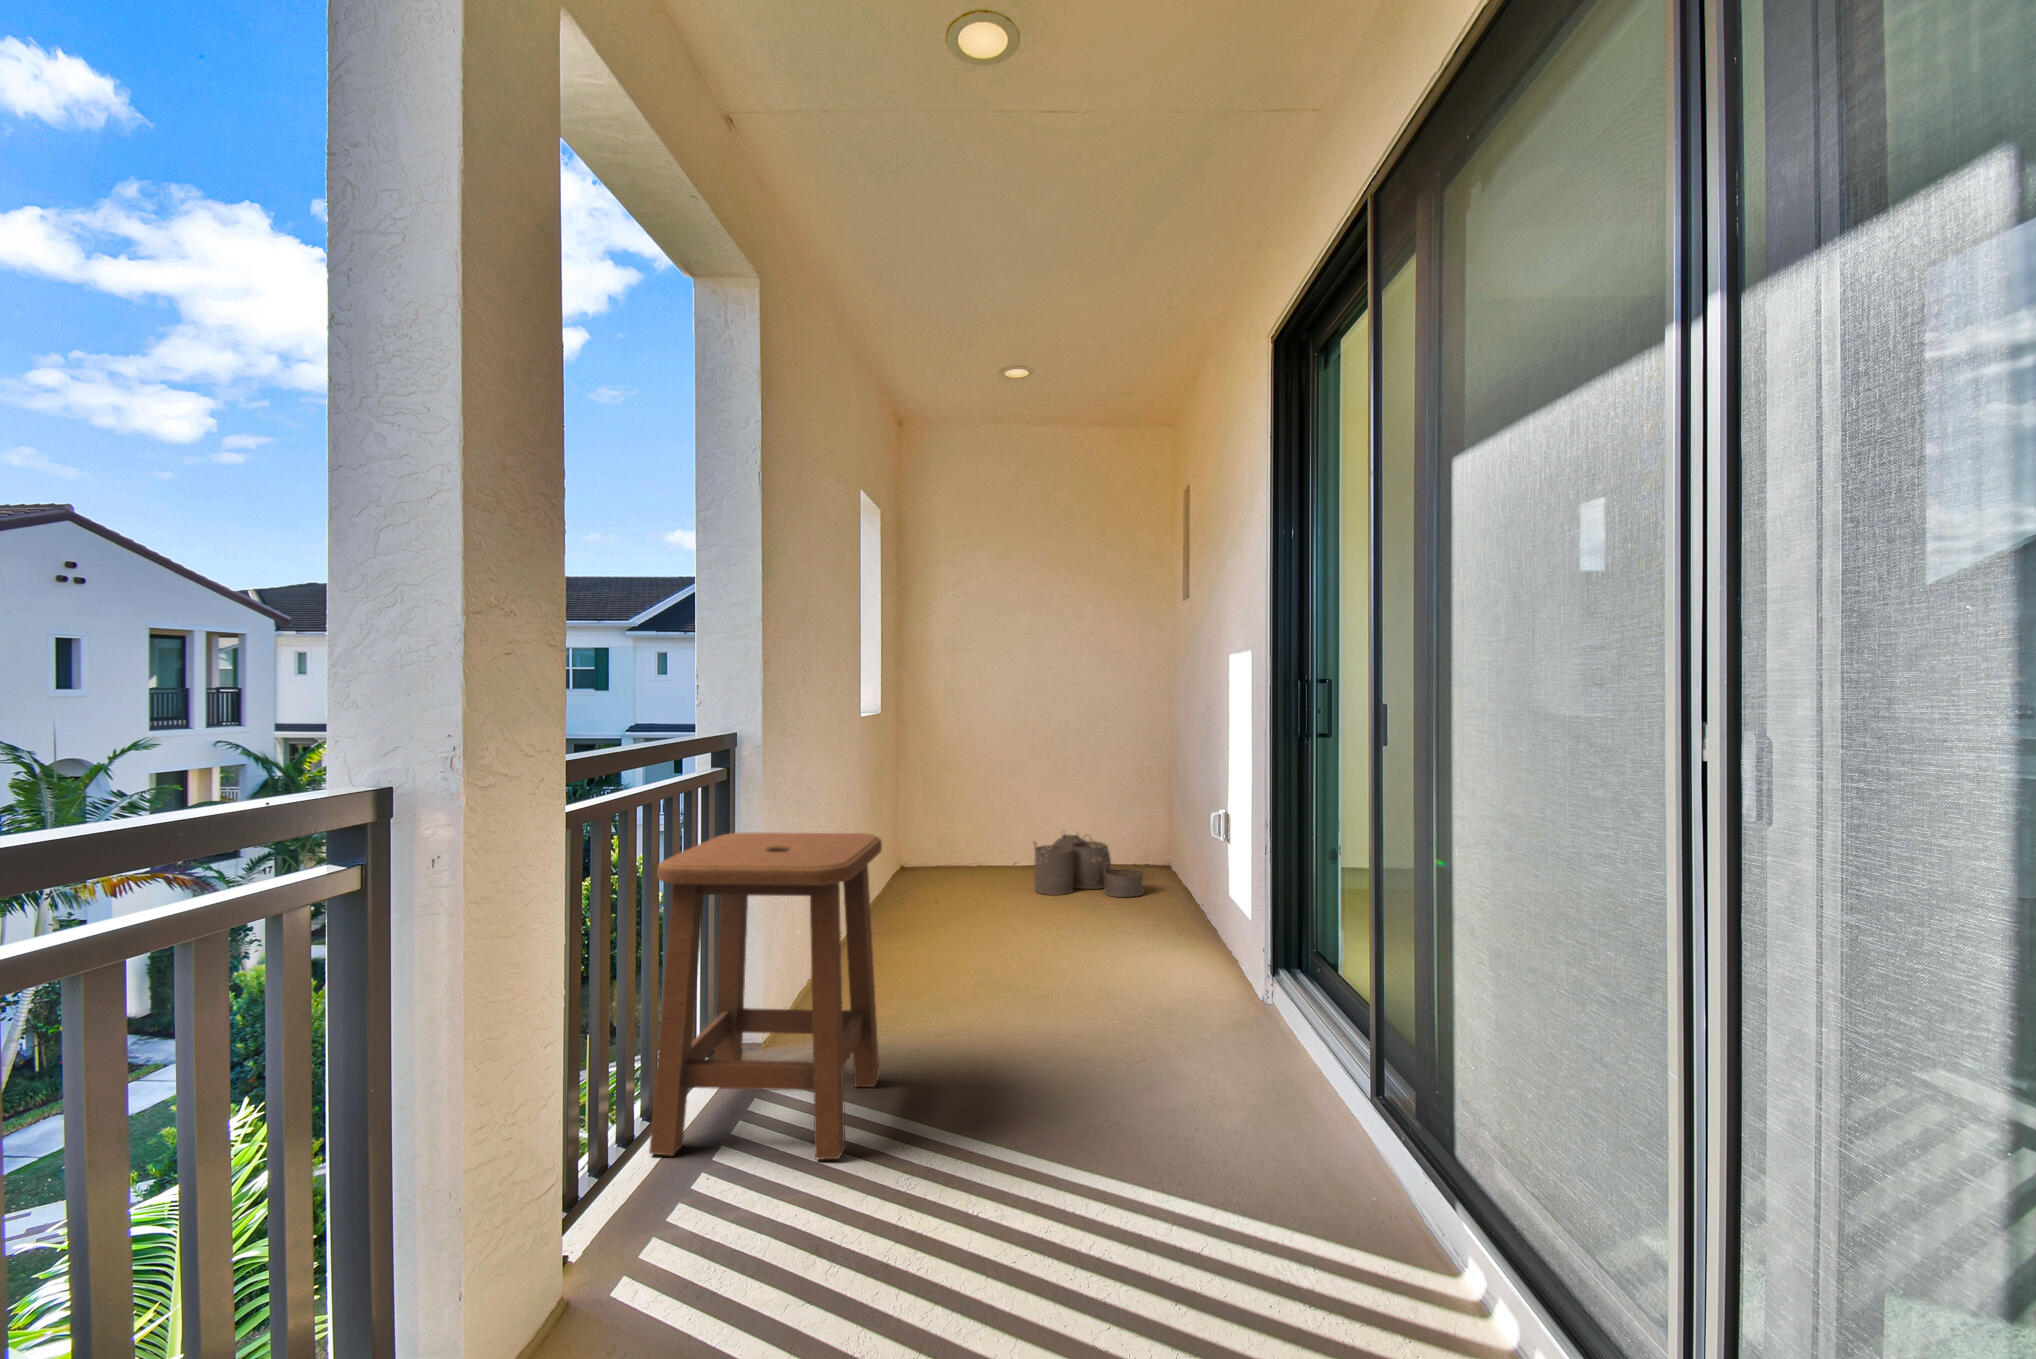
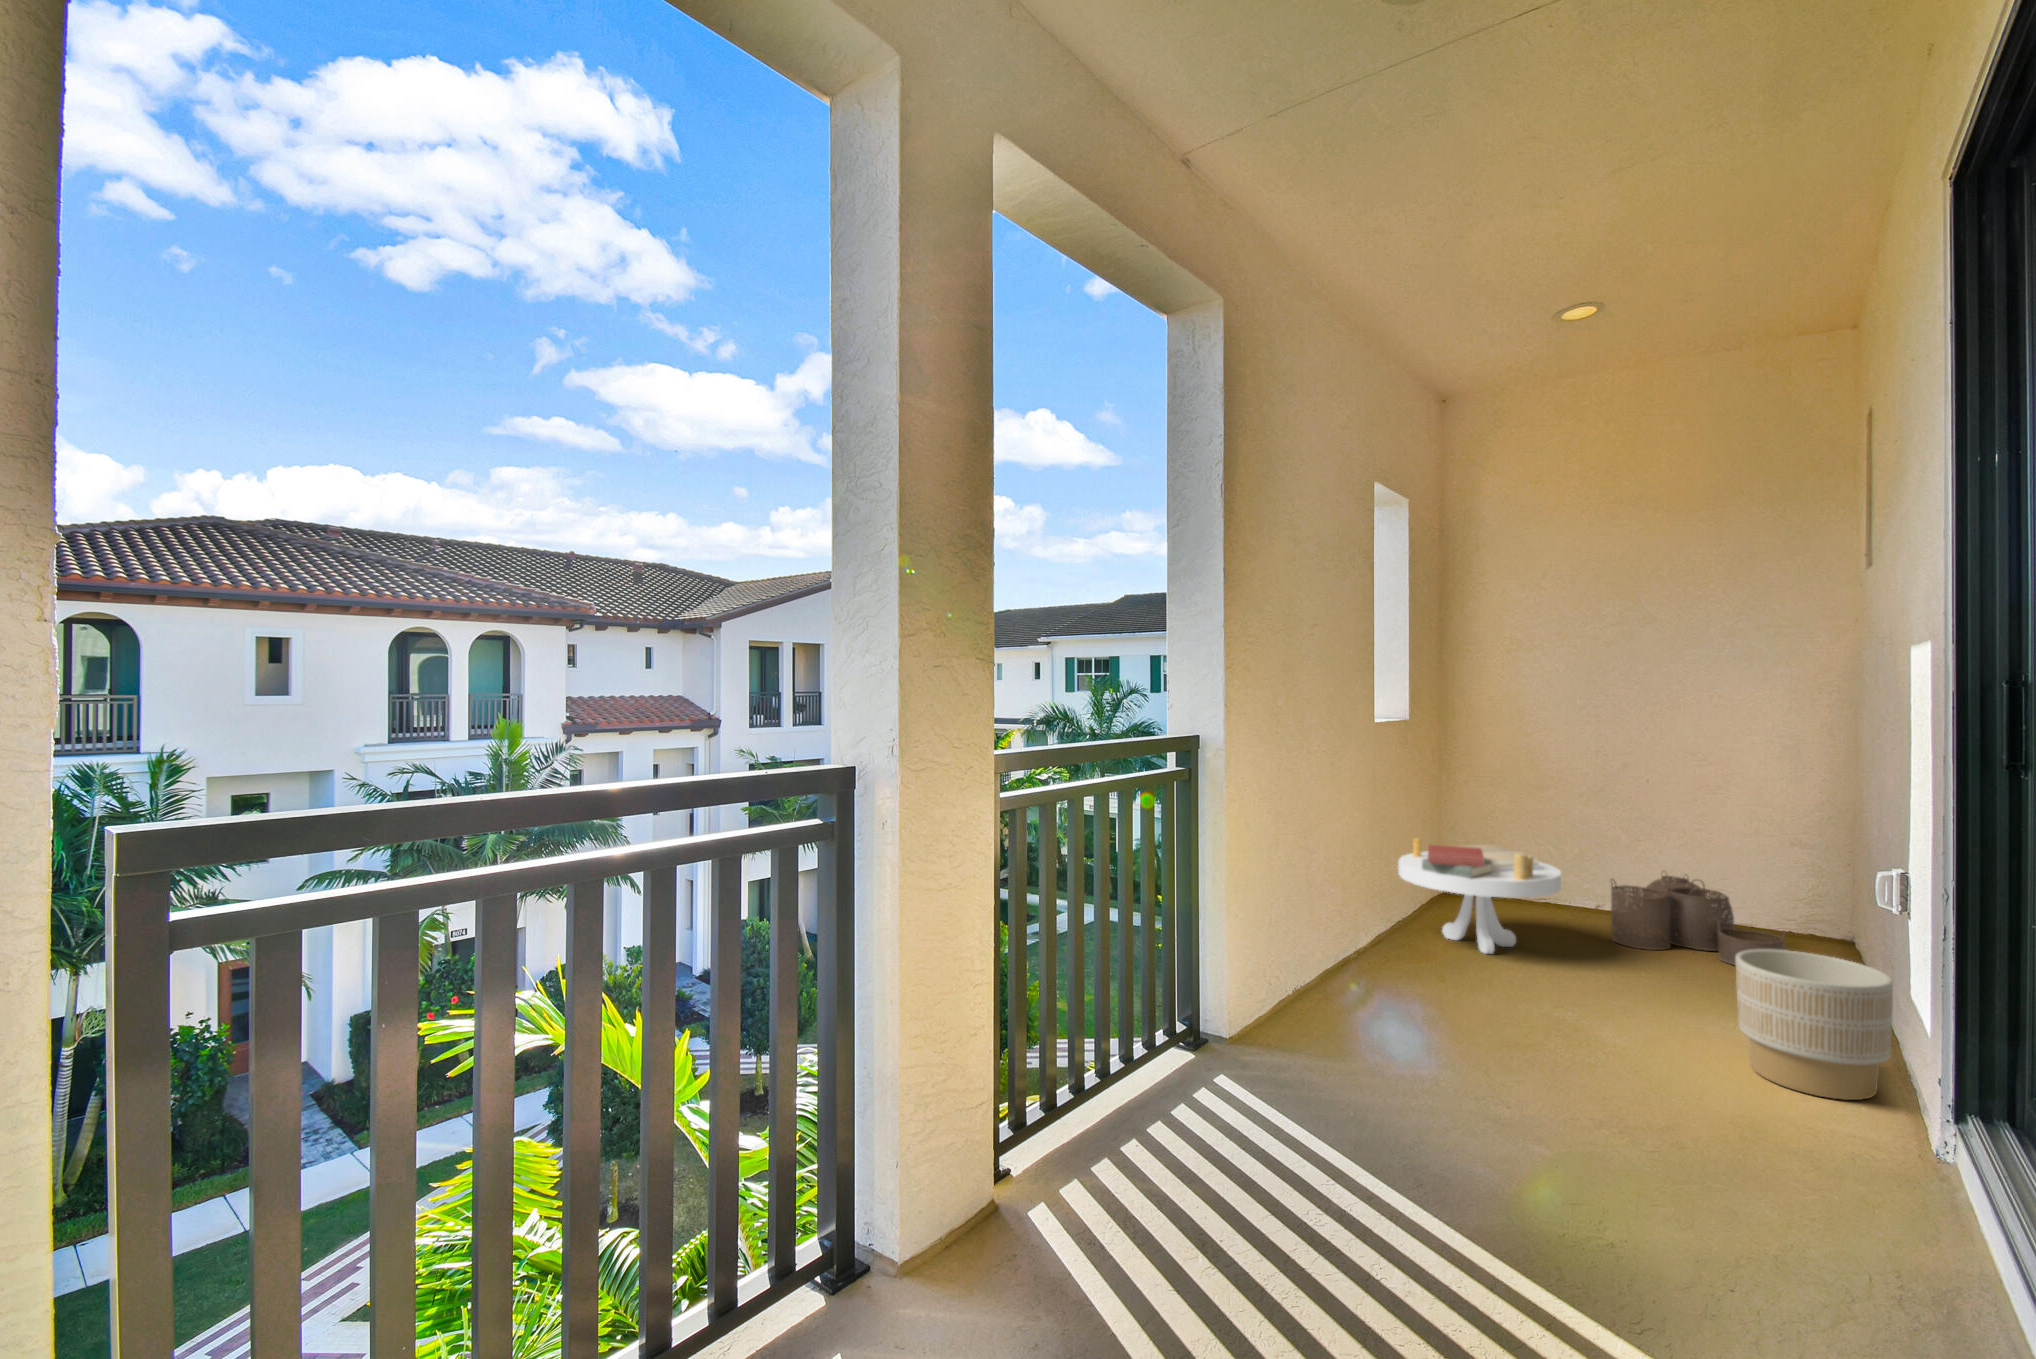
side table: none [879,822,1007,919] -> present [1398,838,1561,954]
stool: present [649,832,882,1159] -> none [1098,832,1331,1169]
planter: none [1141,876,1229,978] -> present [1736,949,1893,1100]

